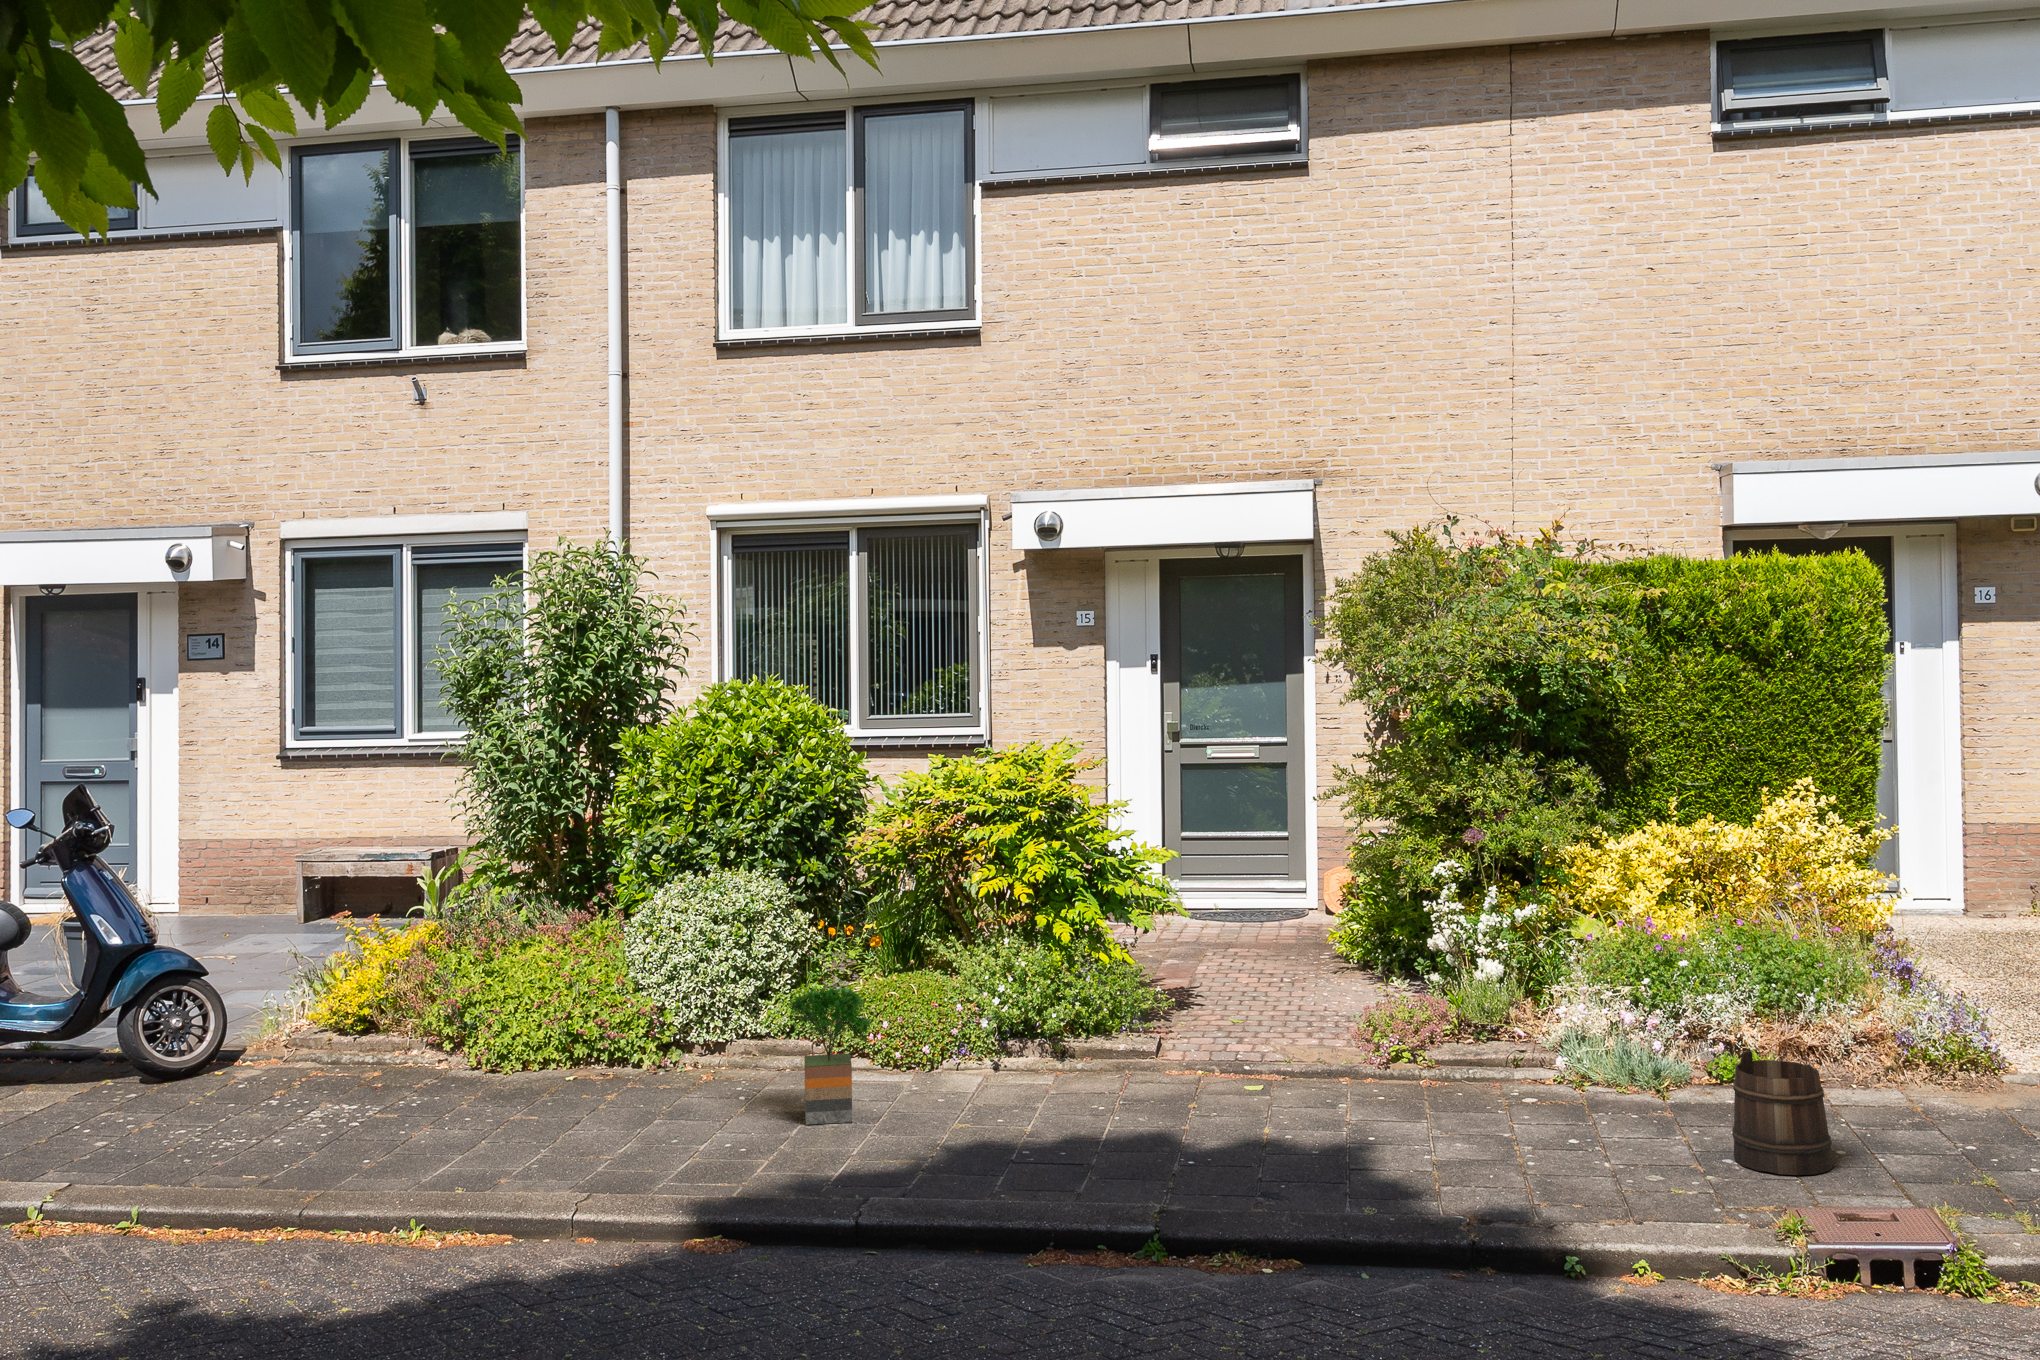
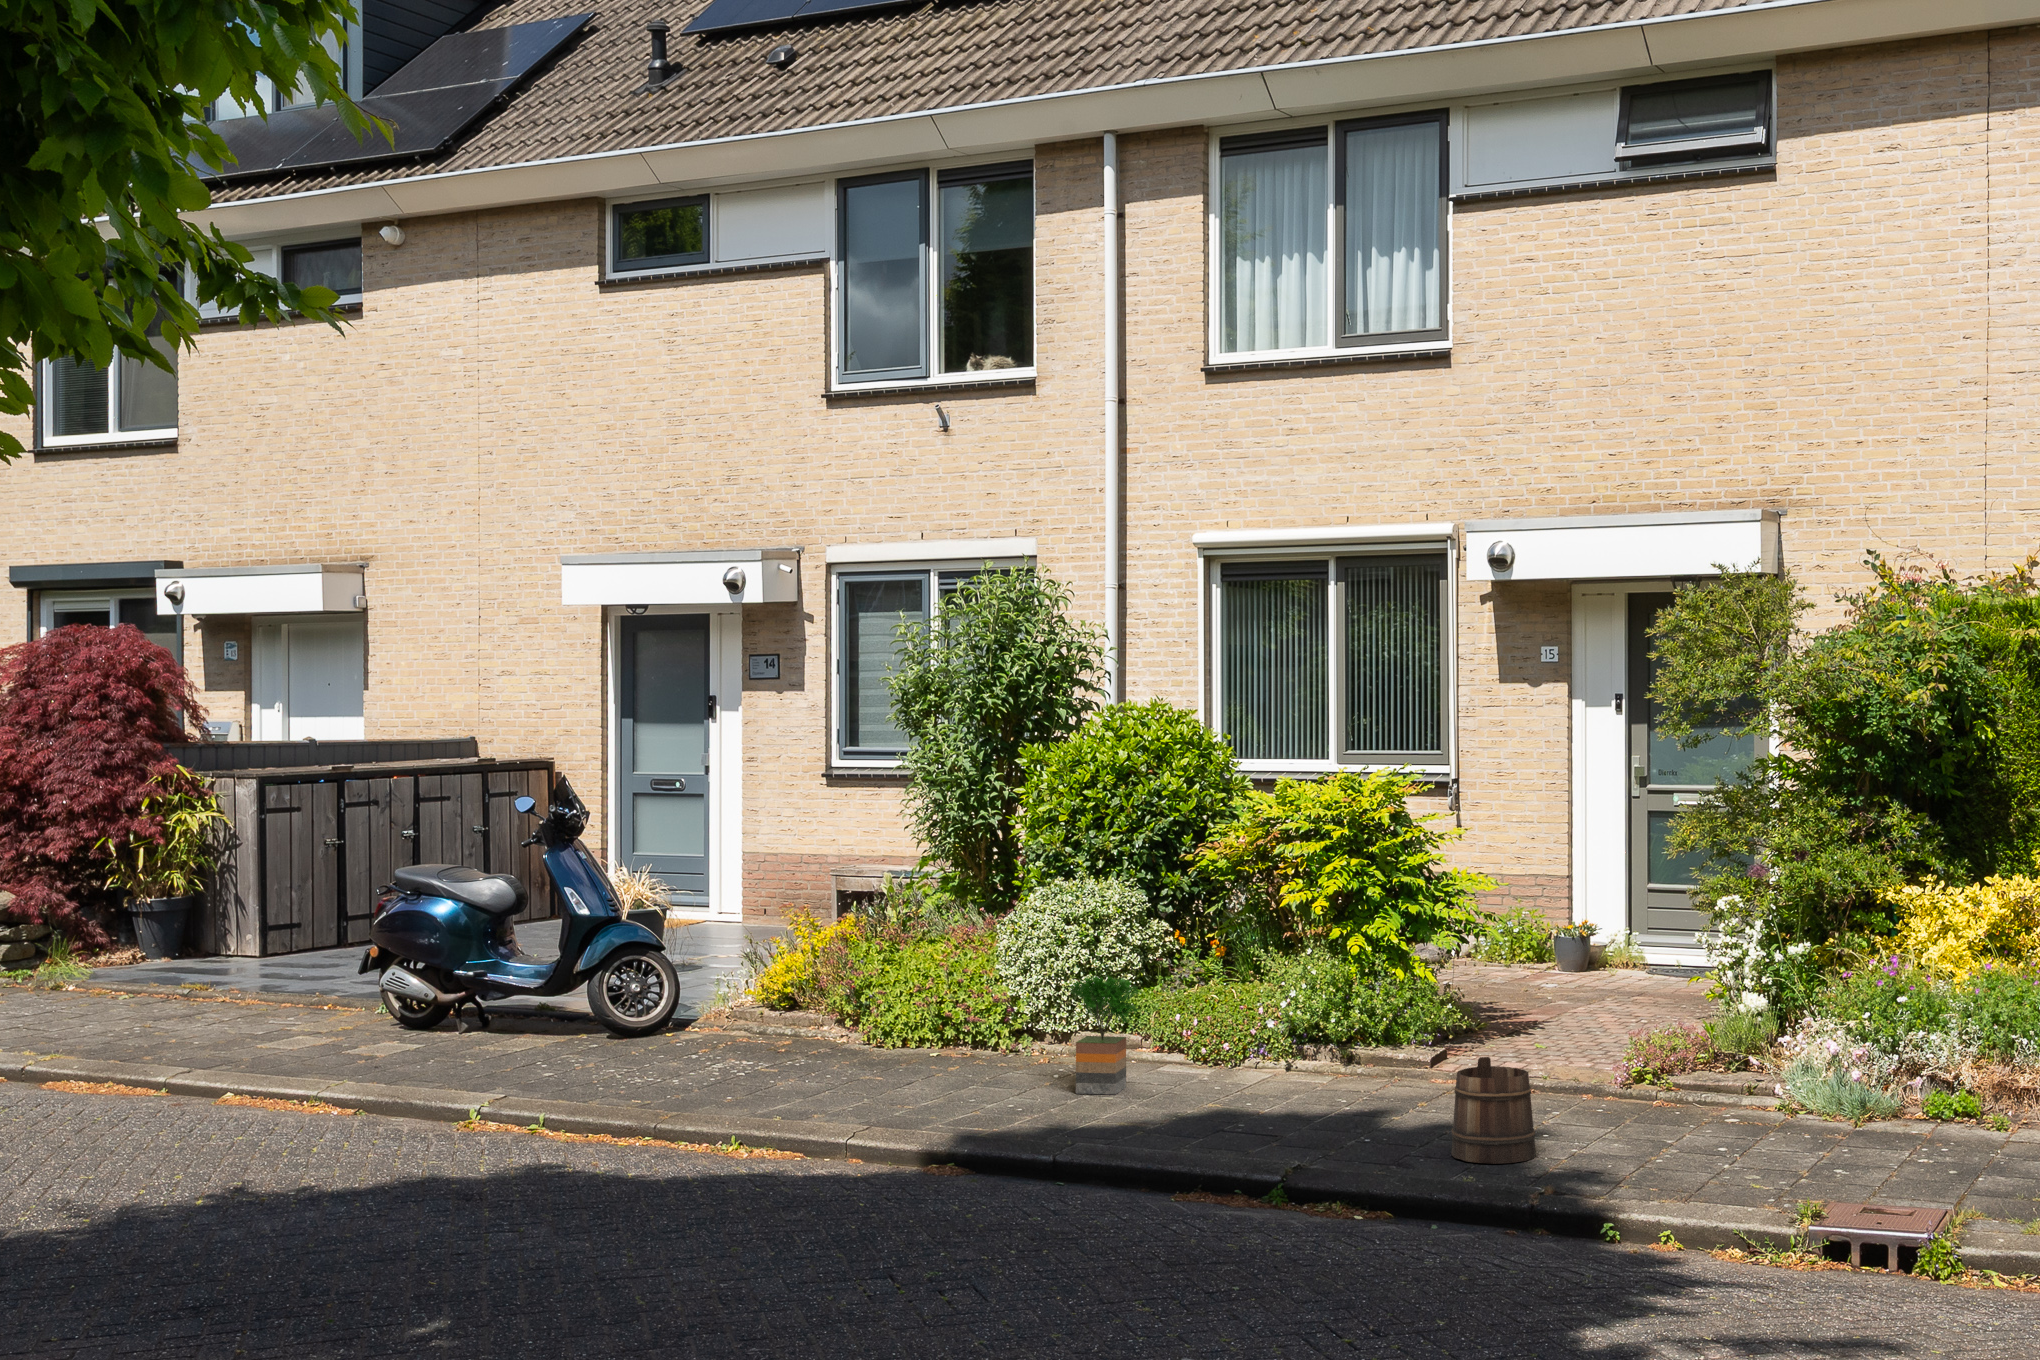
bucket: present [1732,1050,1833,1175] -> present [1451,1057,1536,1164]

